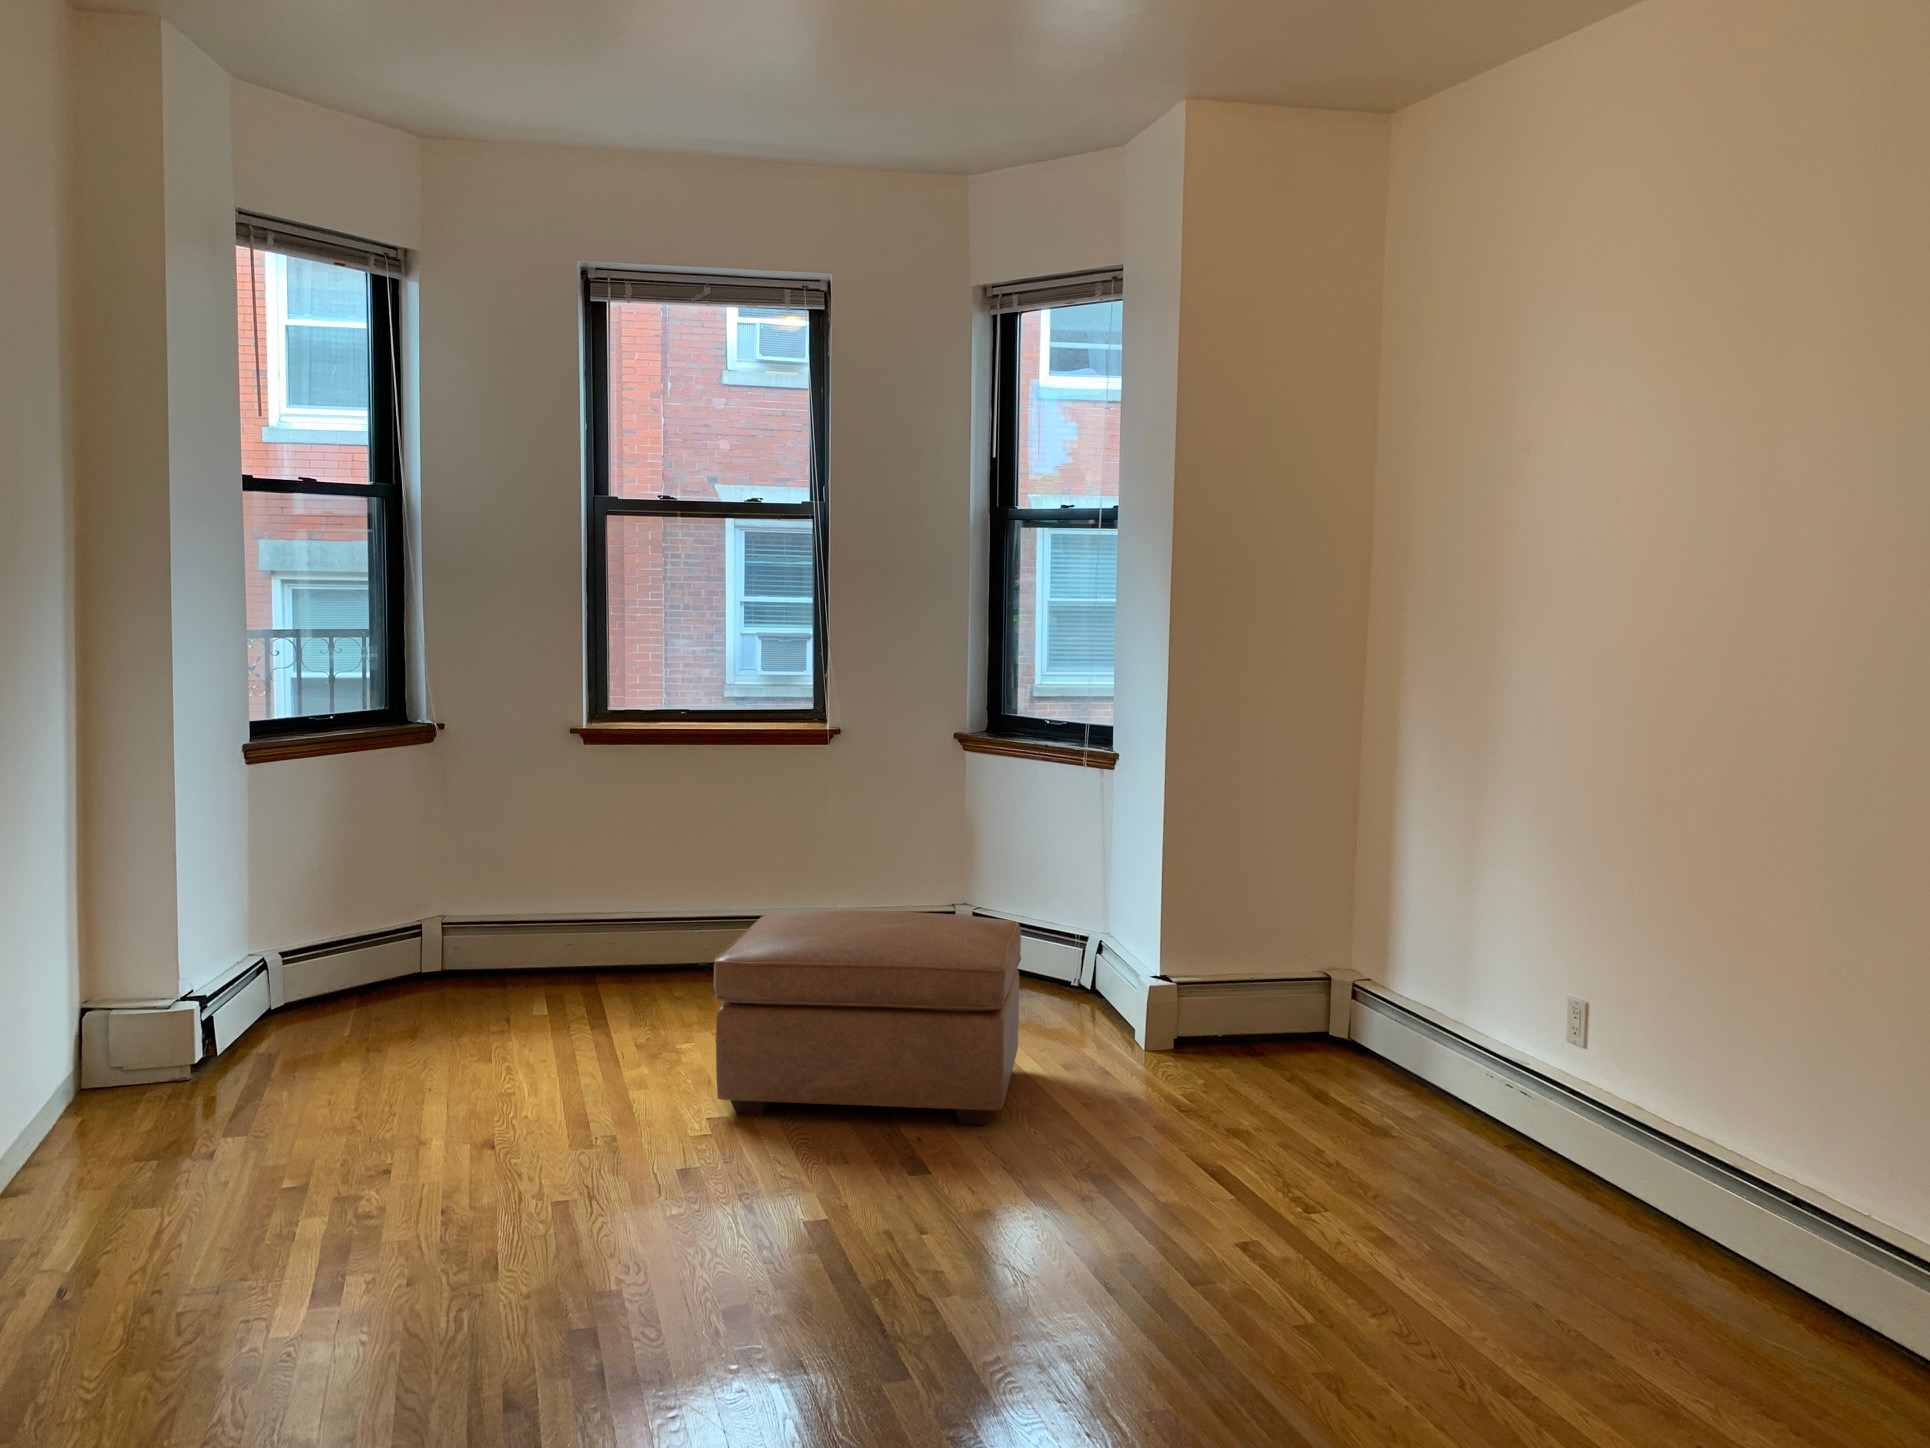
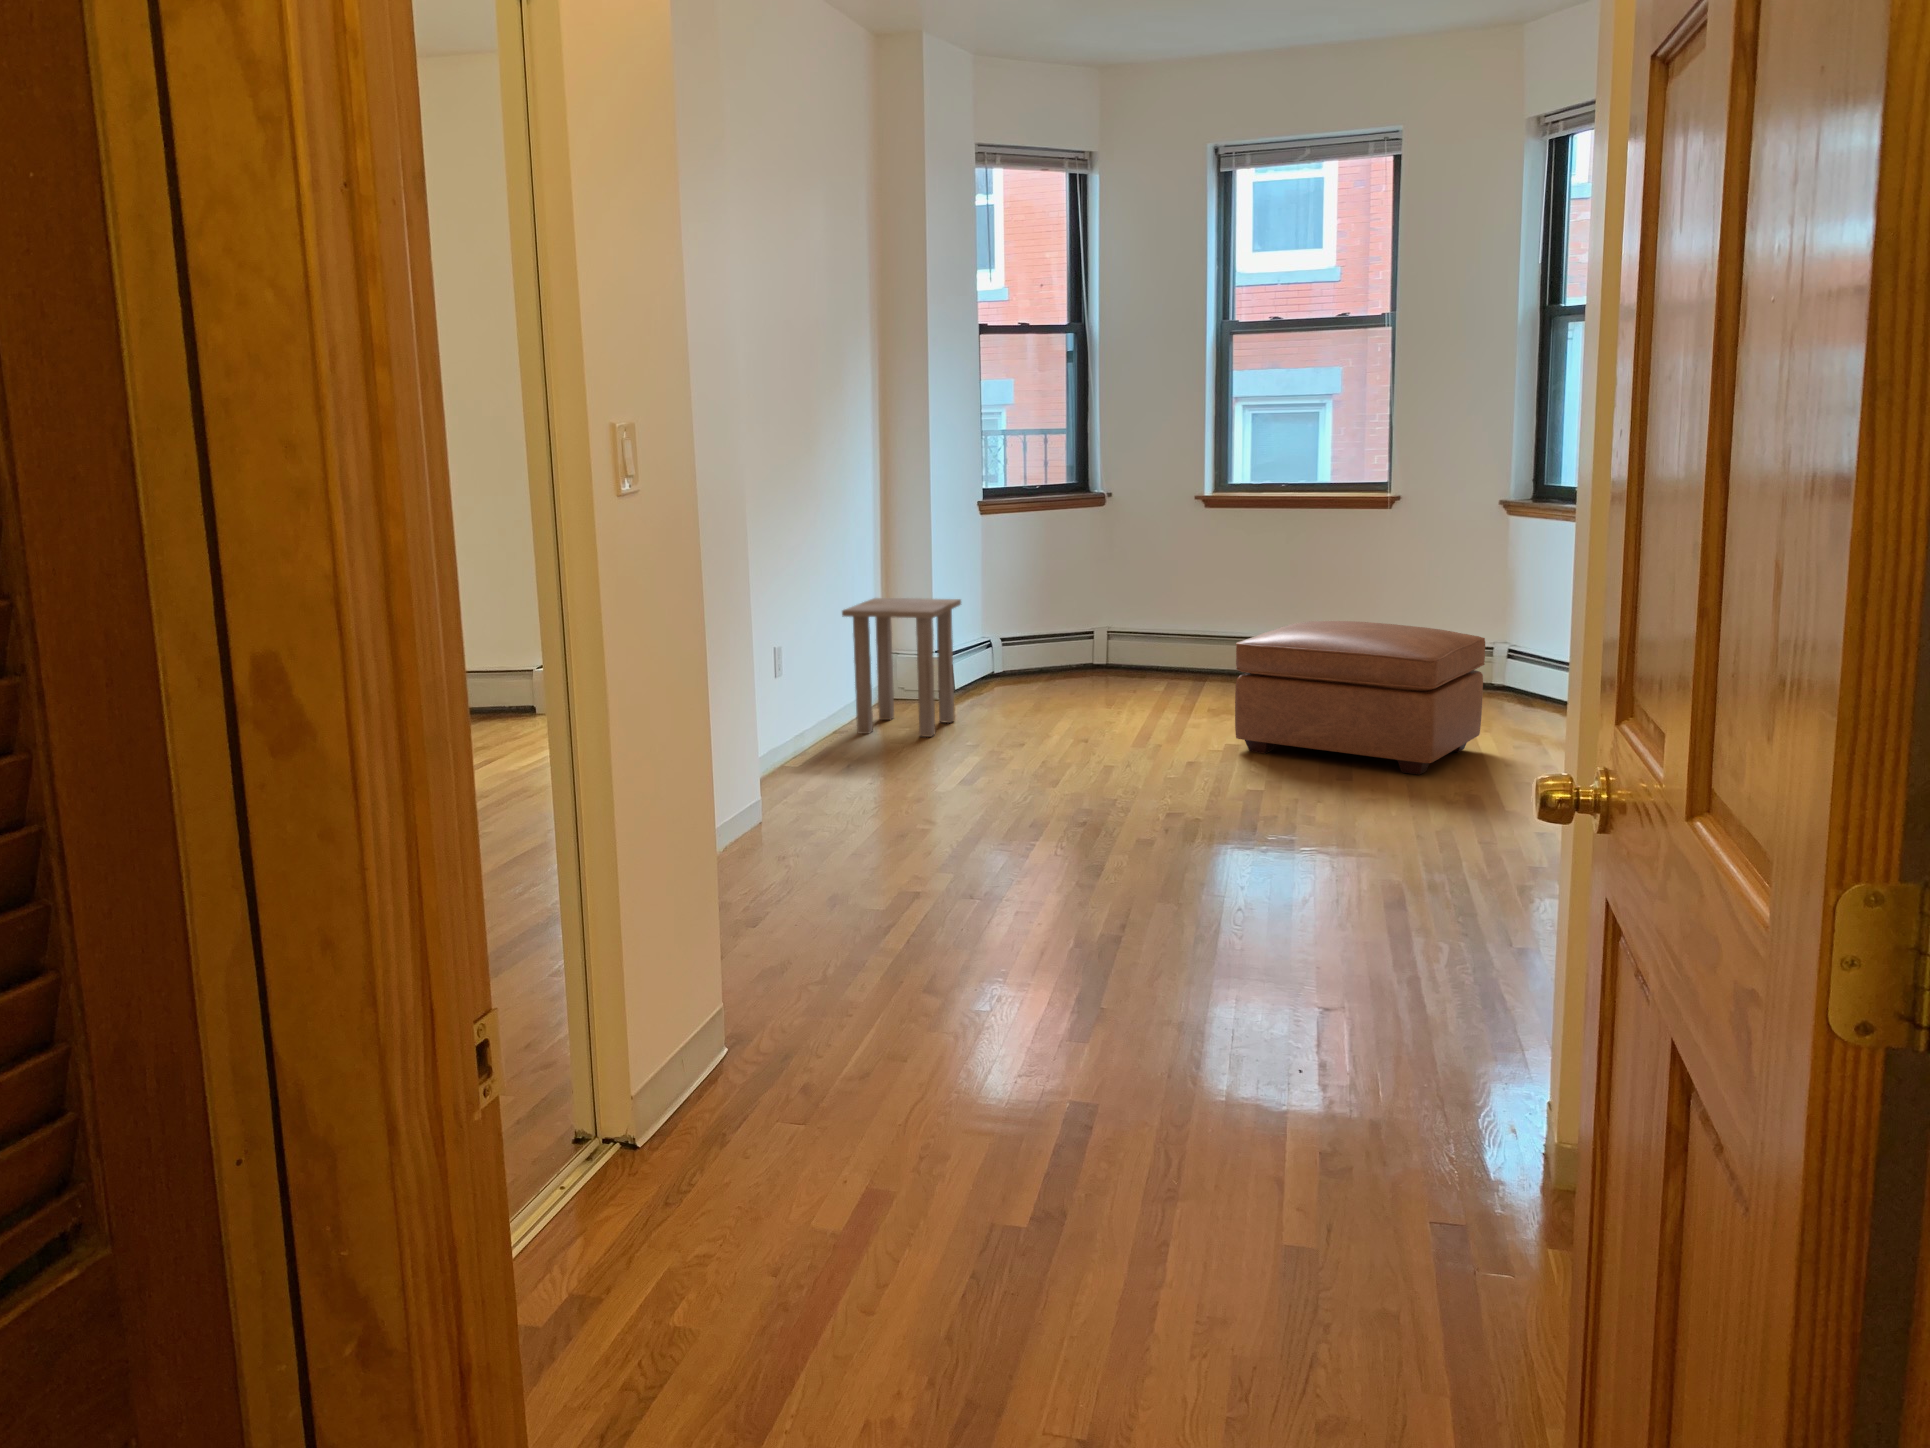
side table: none [23,916,245,1176] -> present [842,598,961,737]

